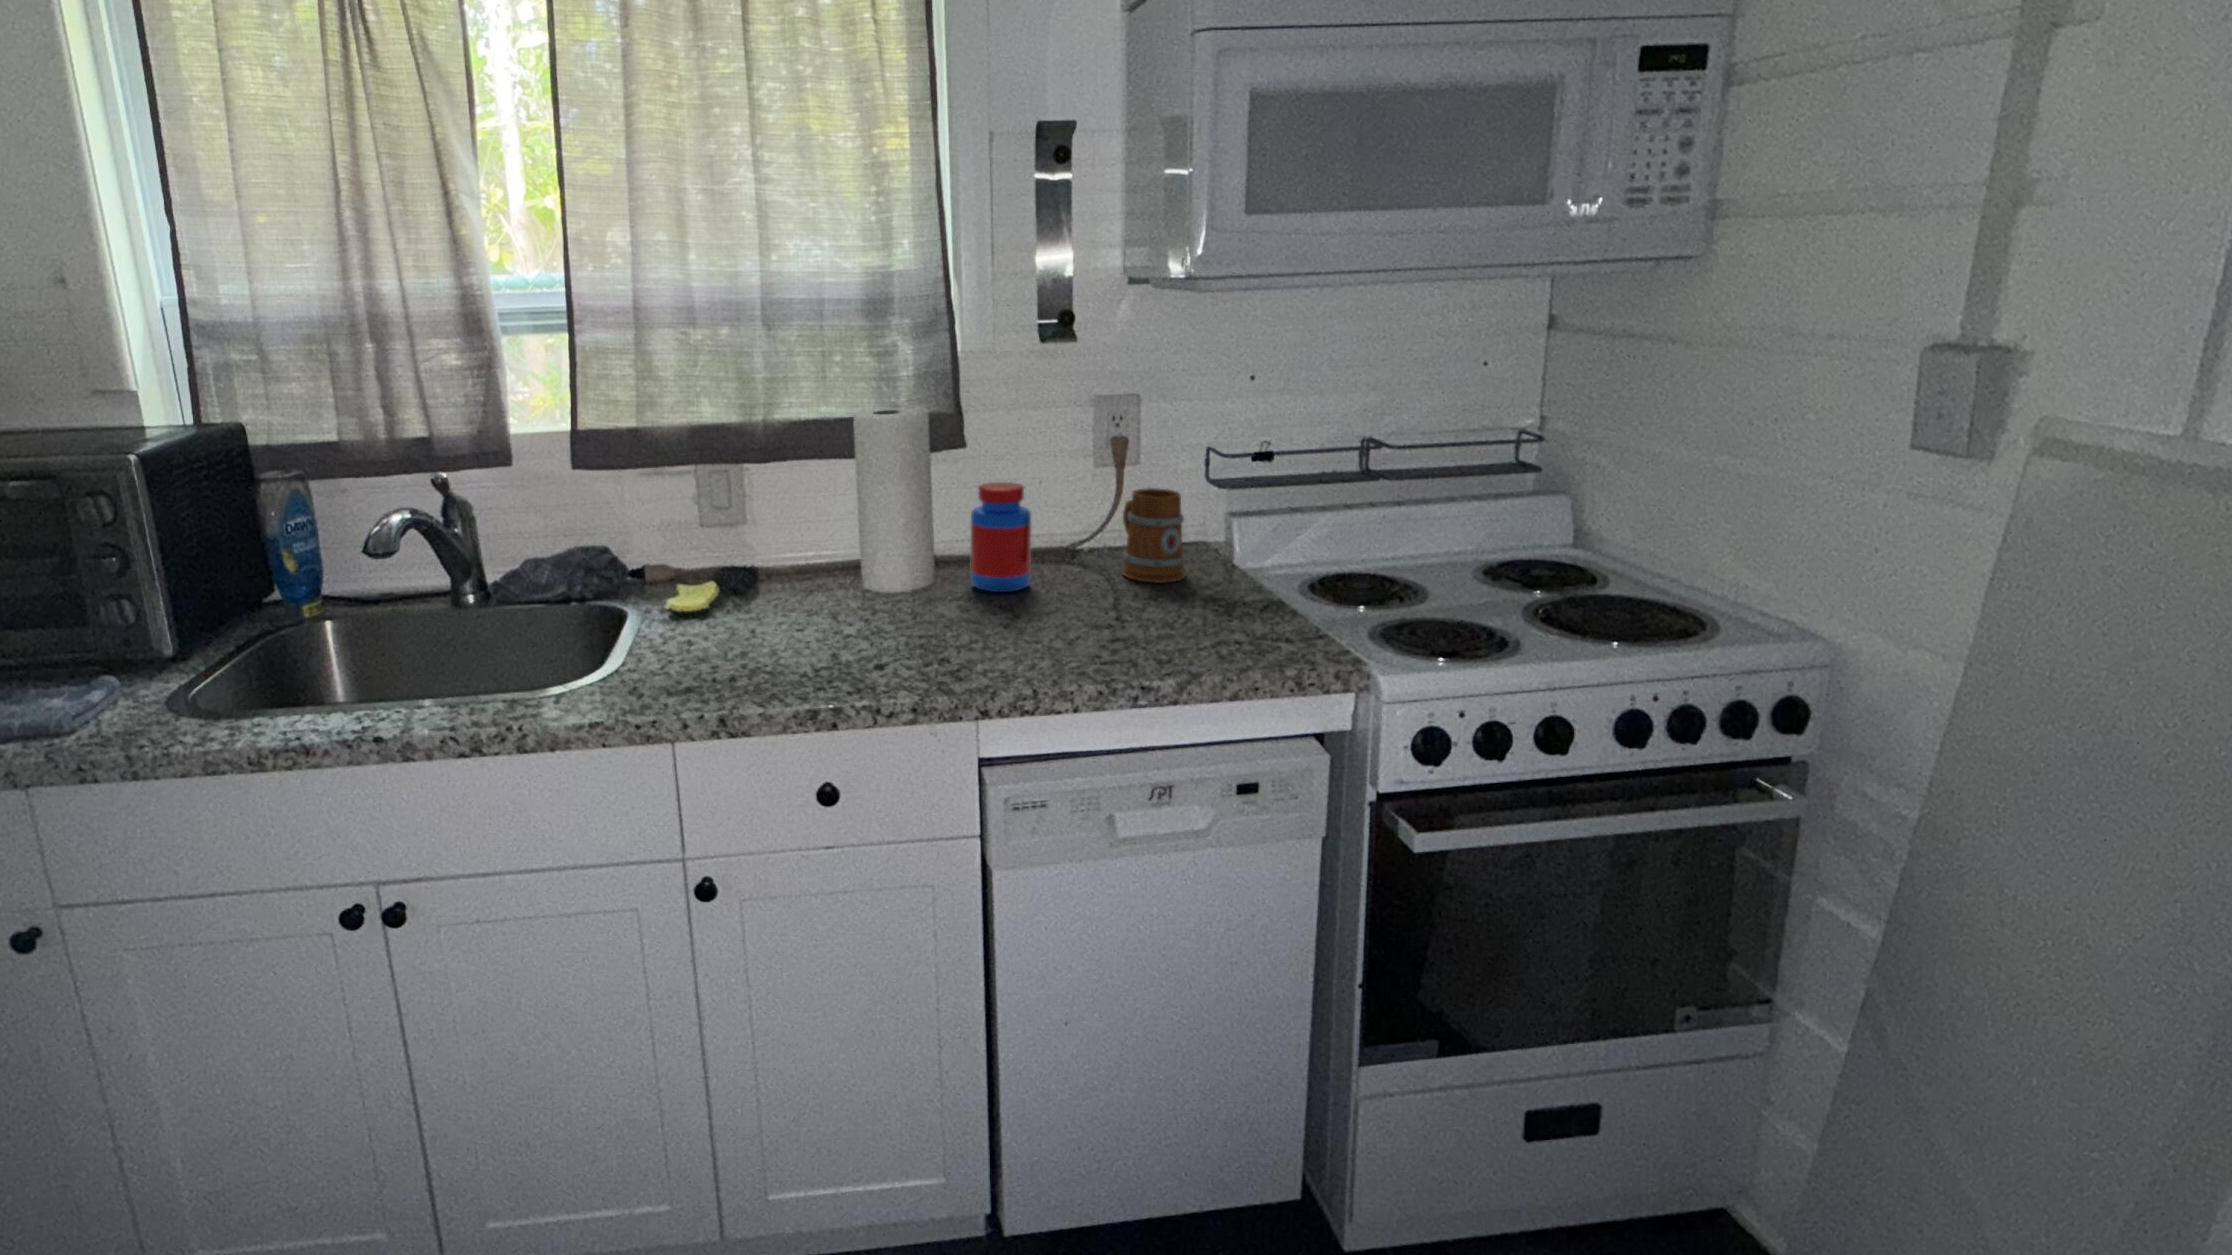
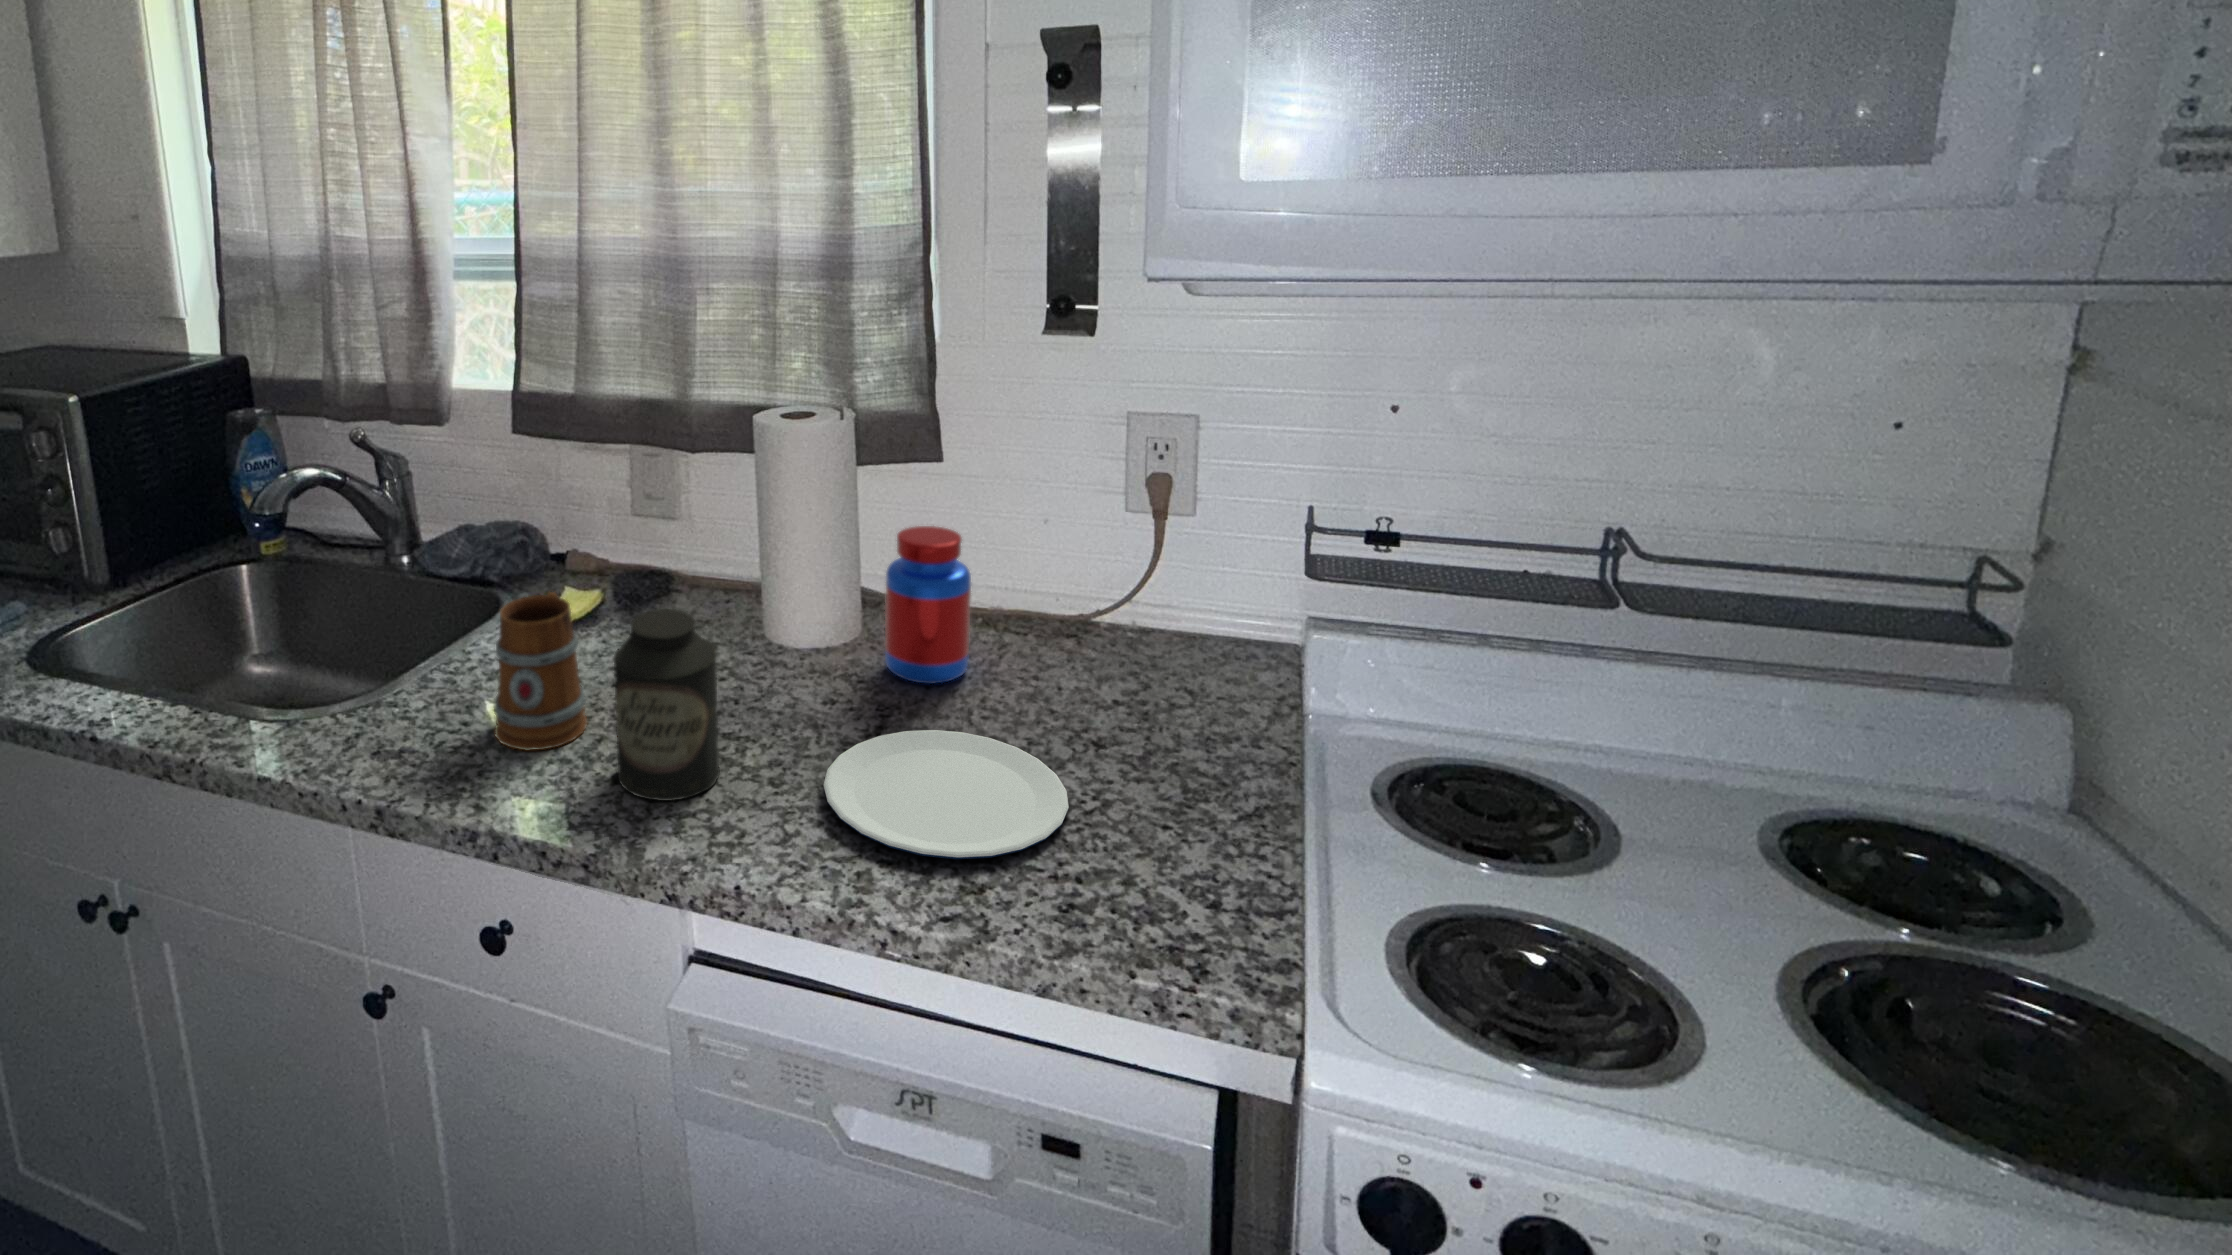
mug: present [1122,488,1185,583] -> present [494,592,587,750]
canister: none [873,534,950,670] -> present [614,609,720,801]
plate: none [1016,604,1180,654] -> present [824,730,1069,859]

